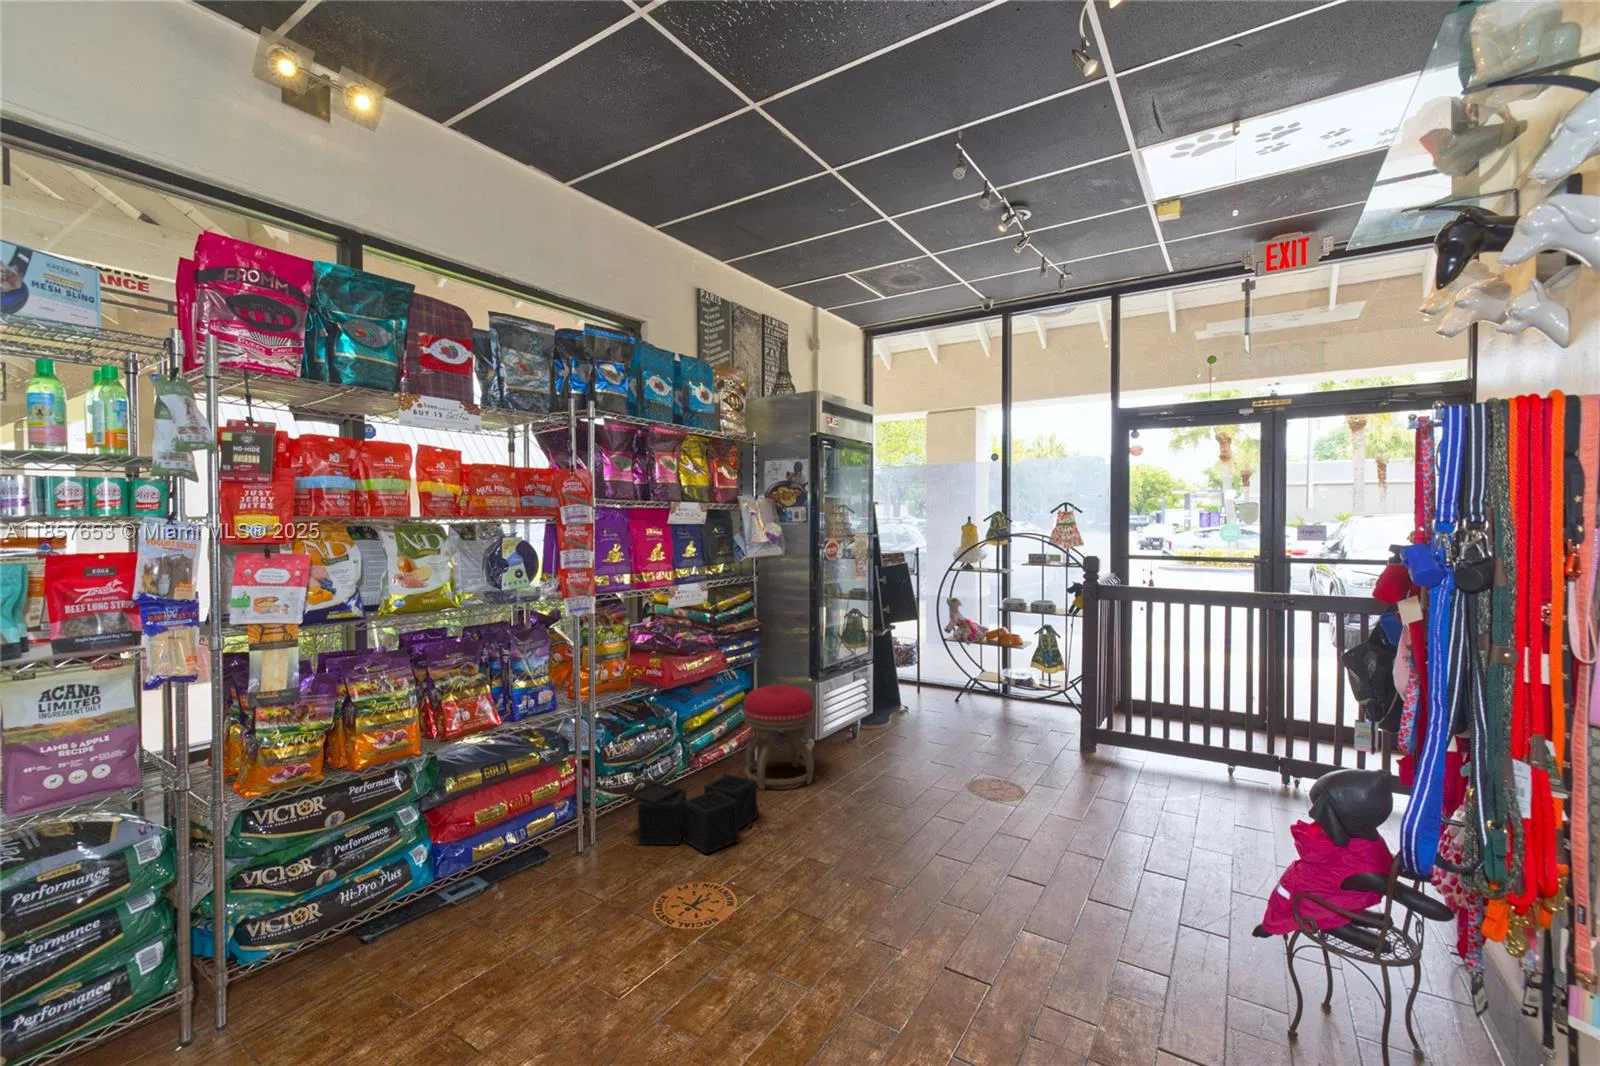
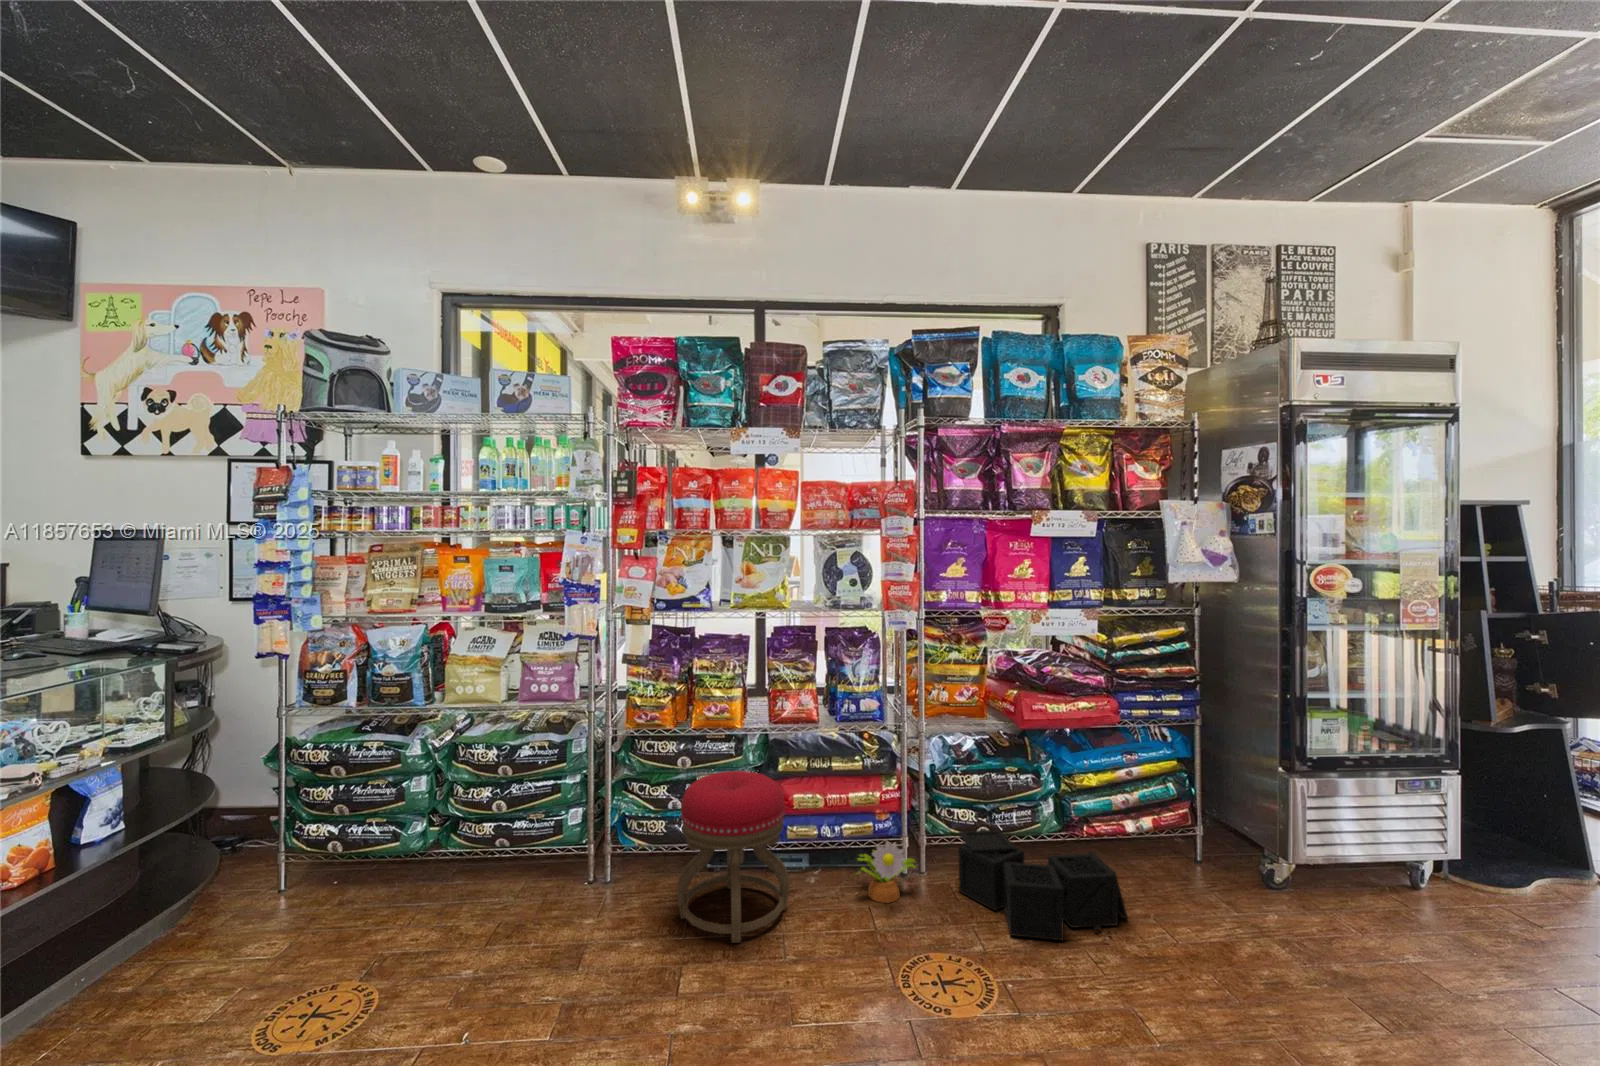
stool: present [744,685,814,790] -> present [677,771,790,943]
decorative plant: none [548,818,610,882] -> present [858,842,915,903]

